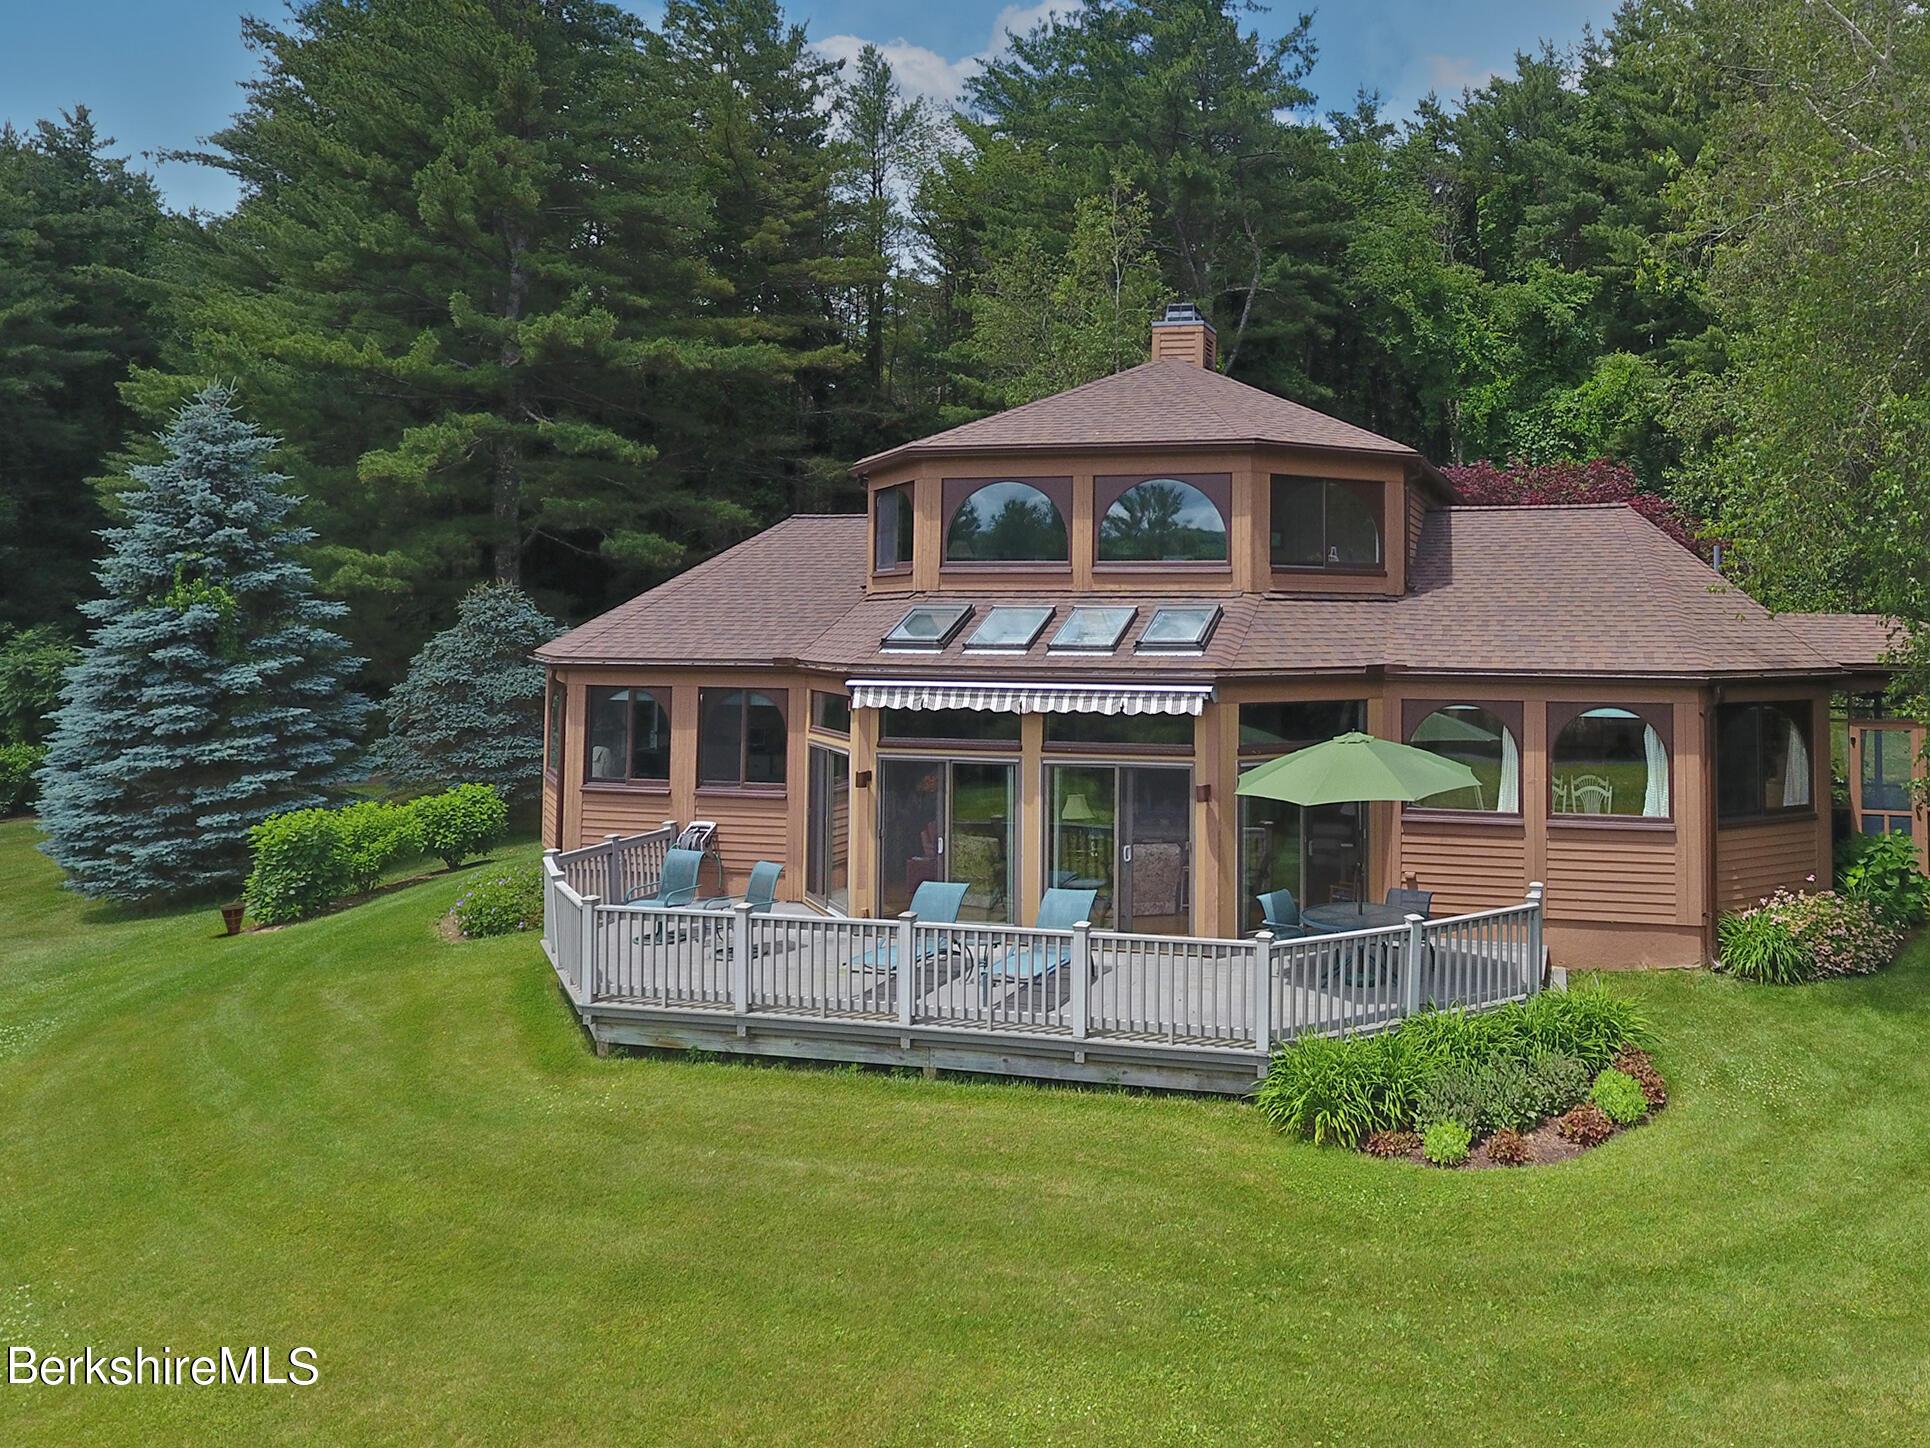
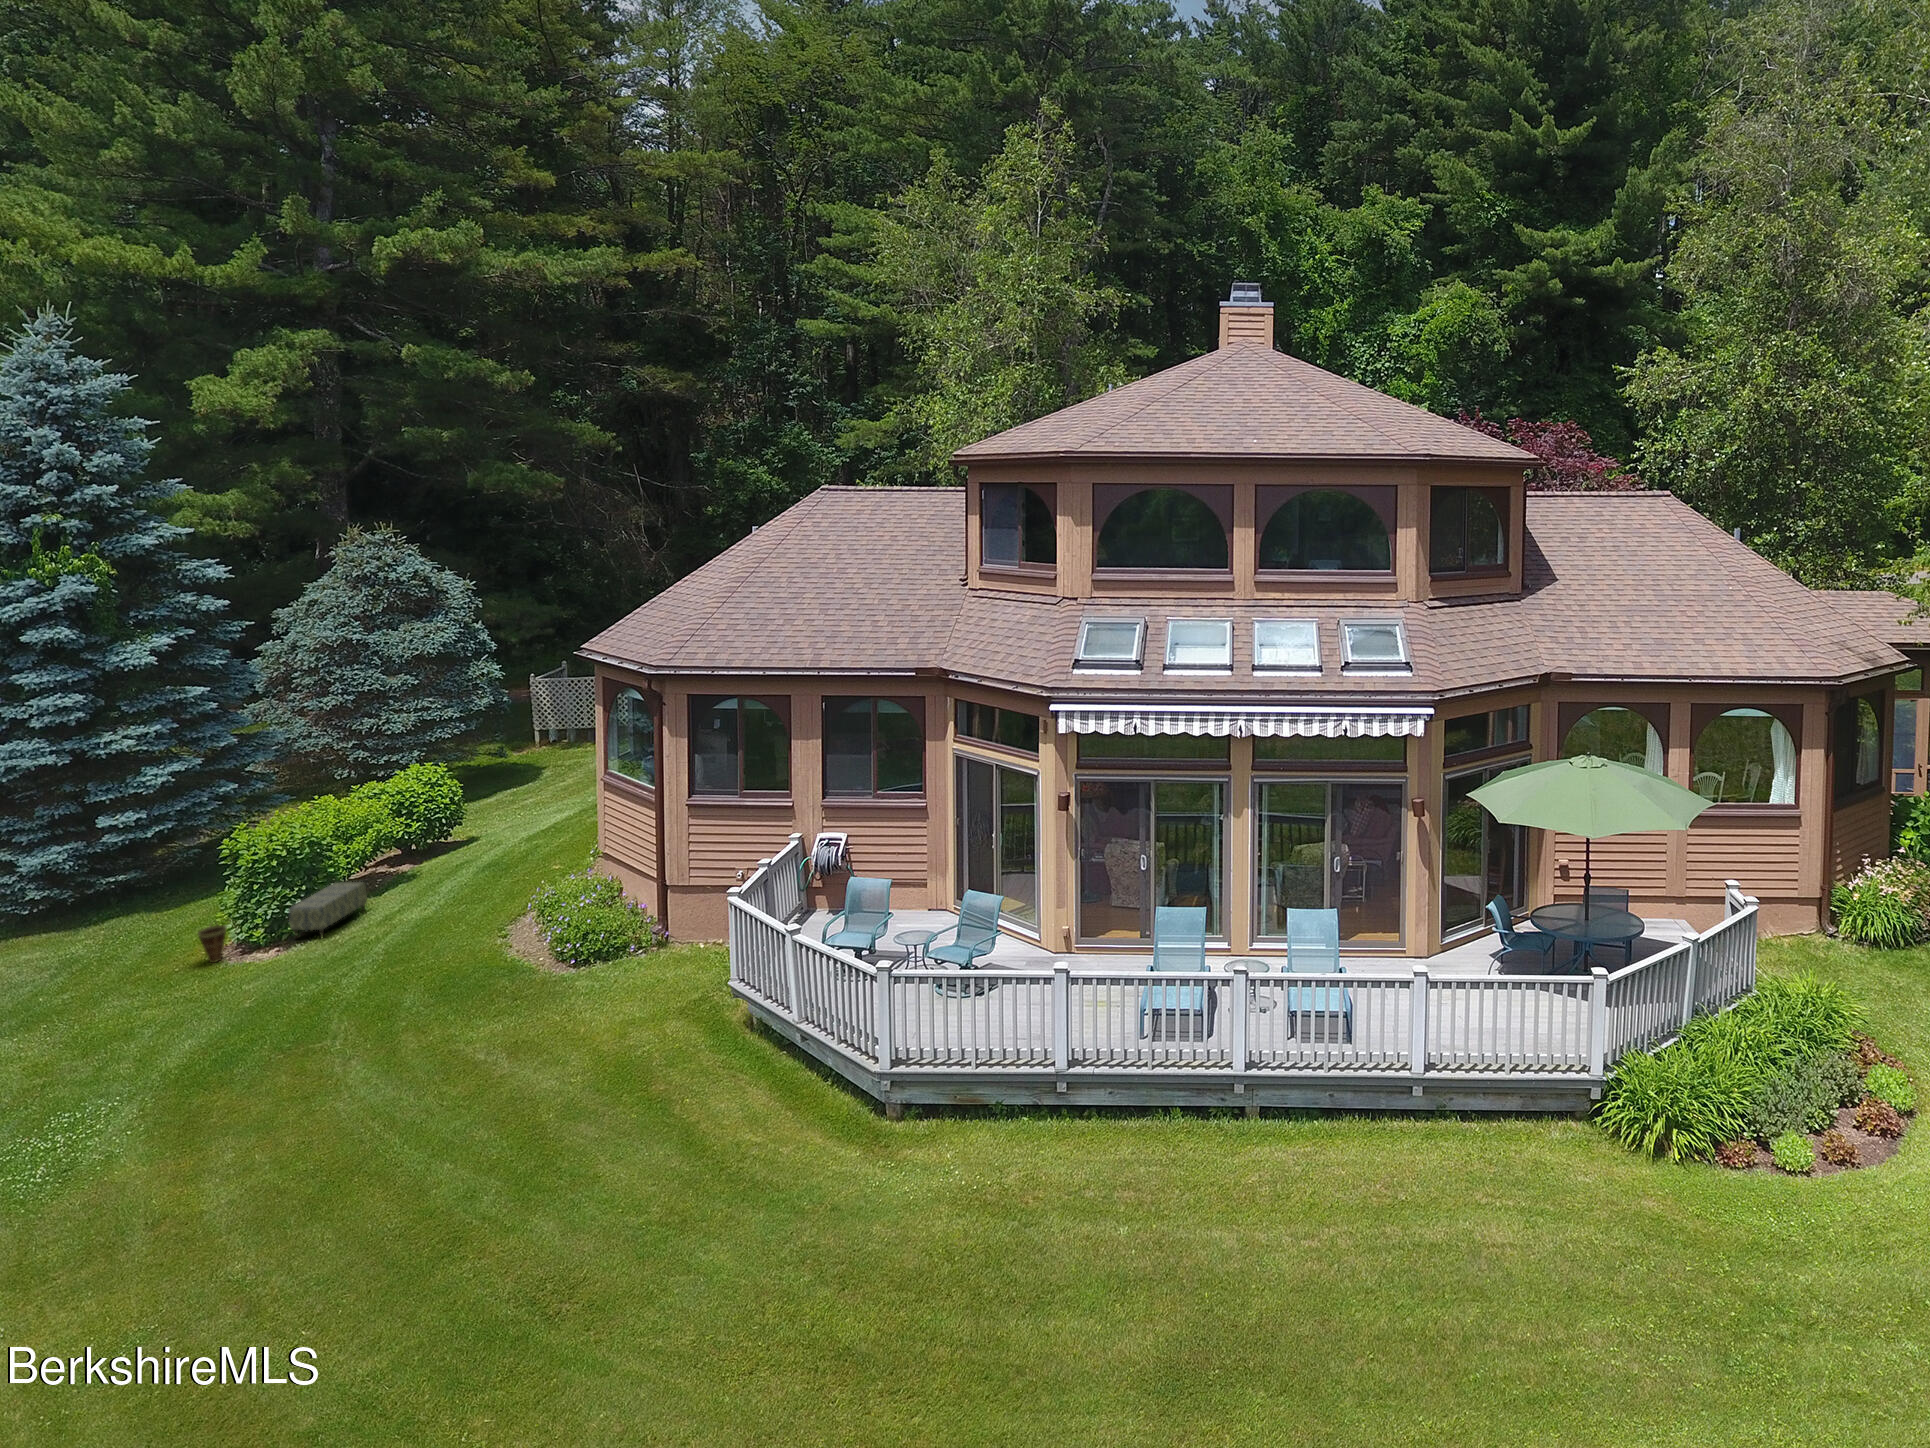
bench: none [300,879,377,924] -> present [289,882,367,939]

